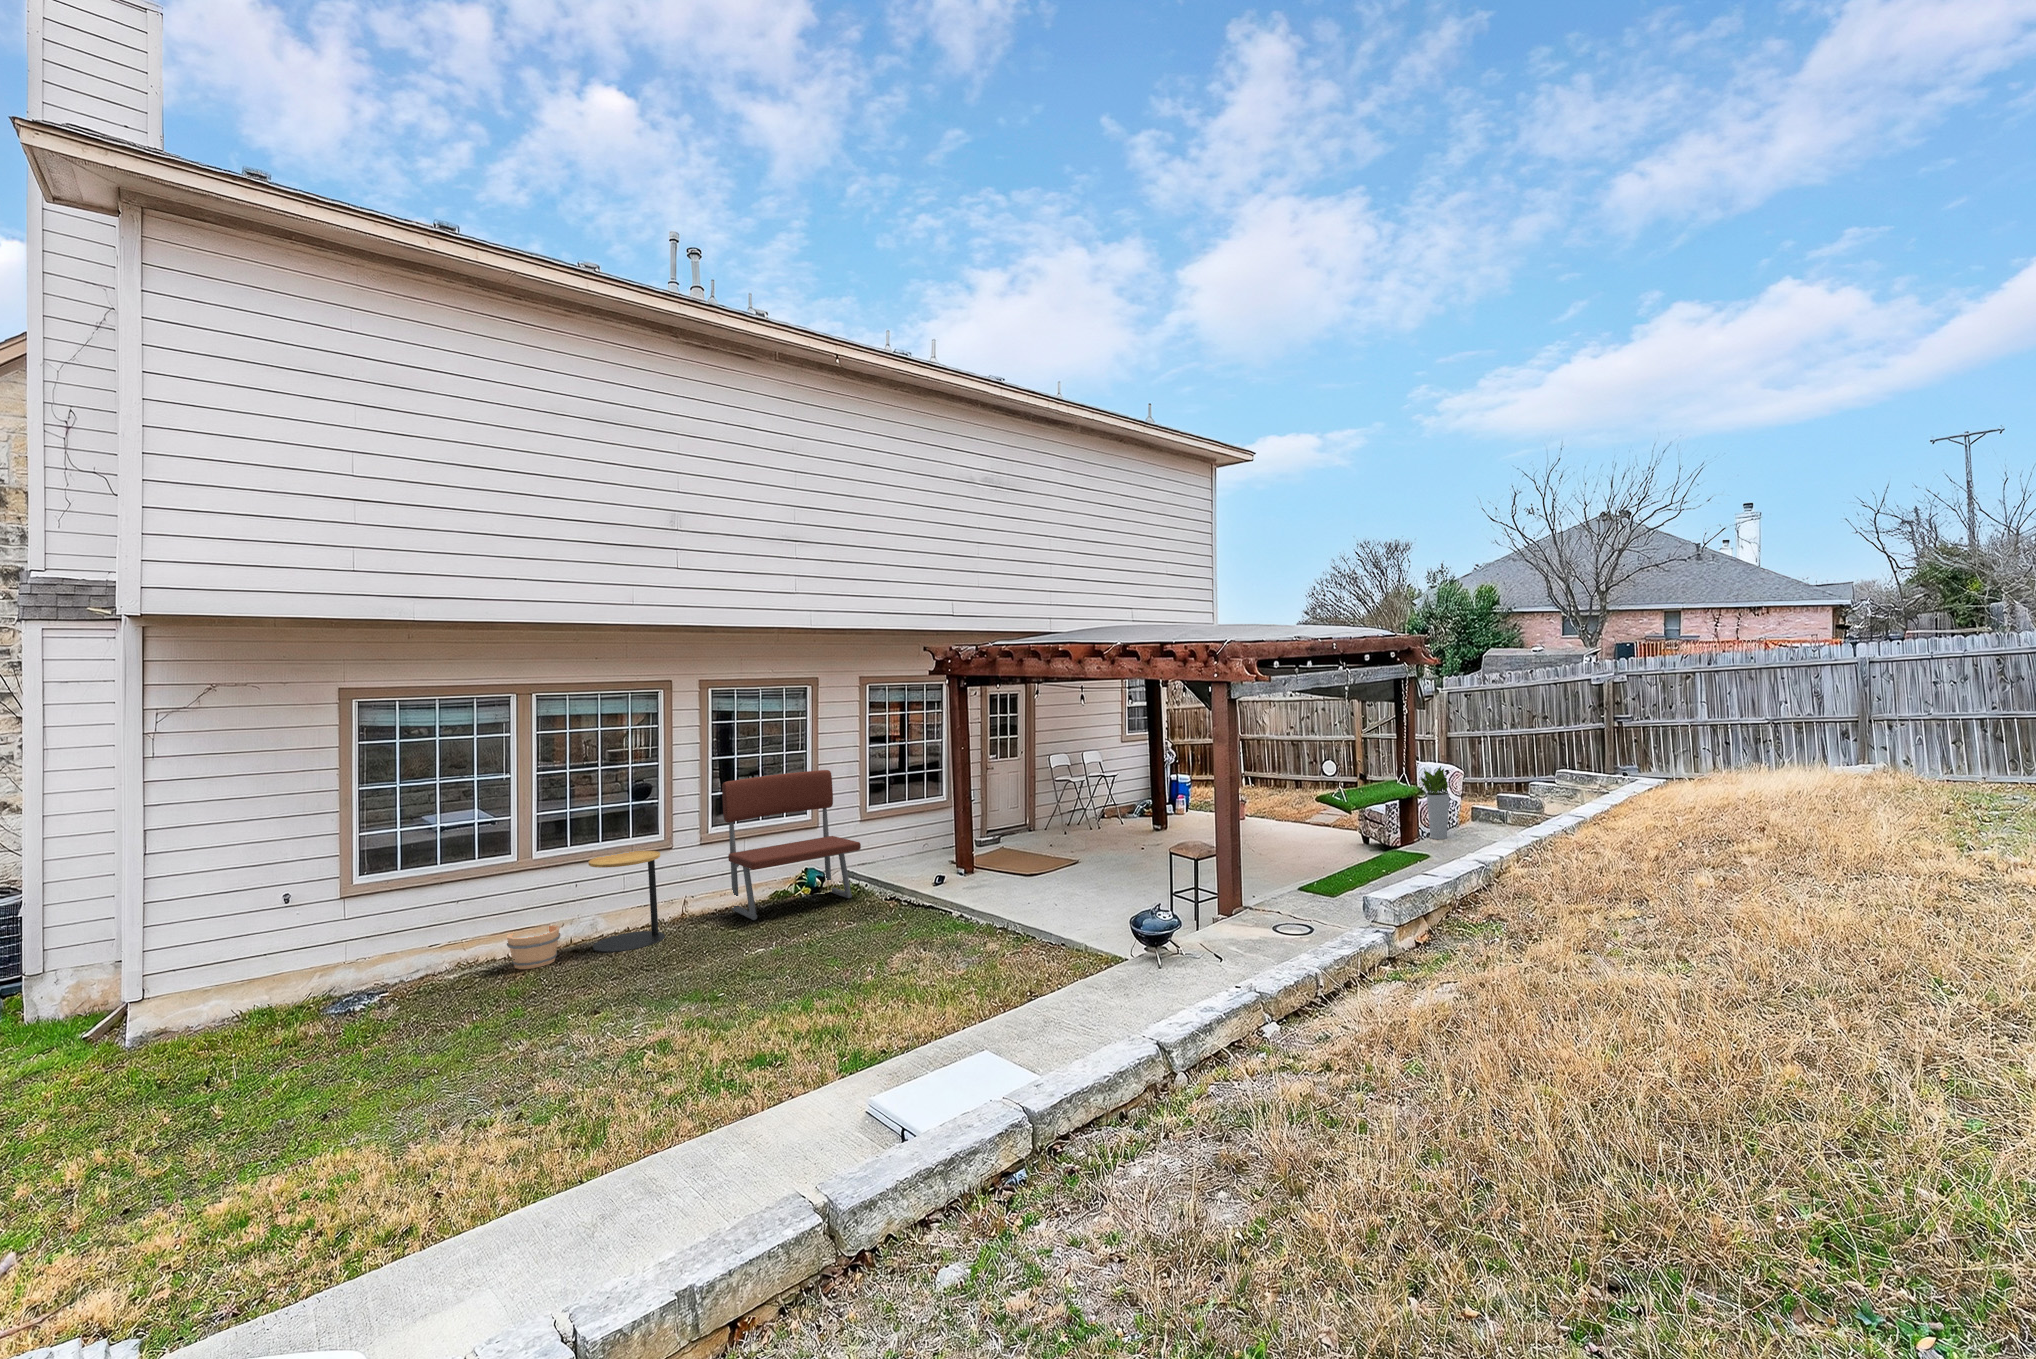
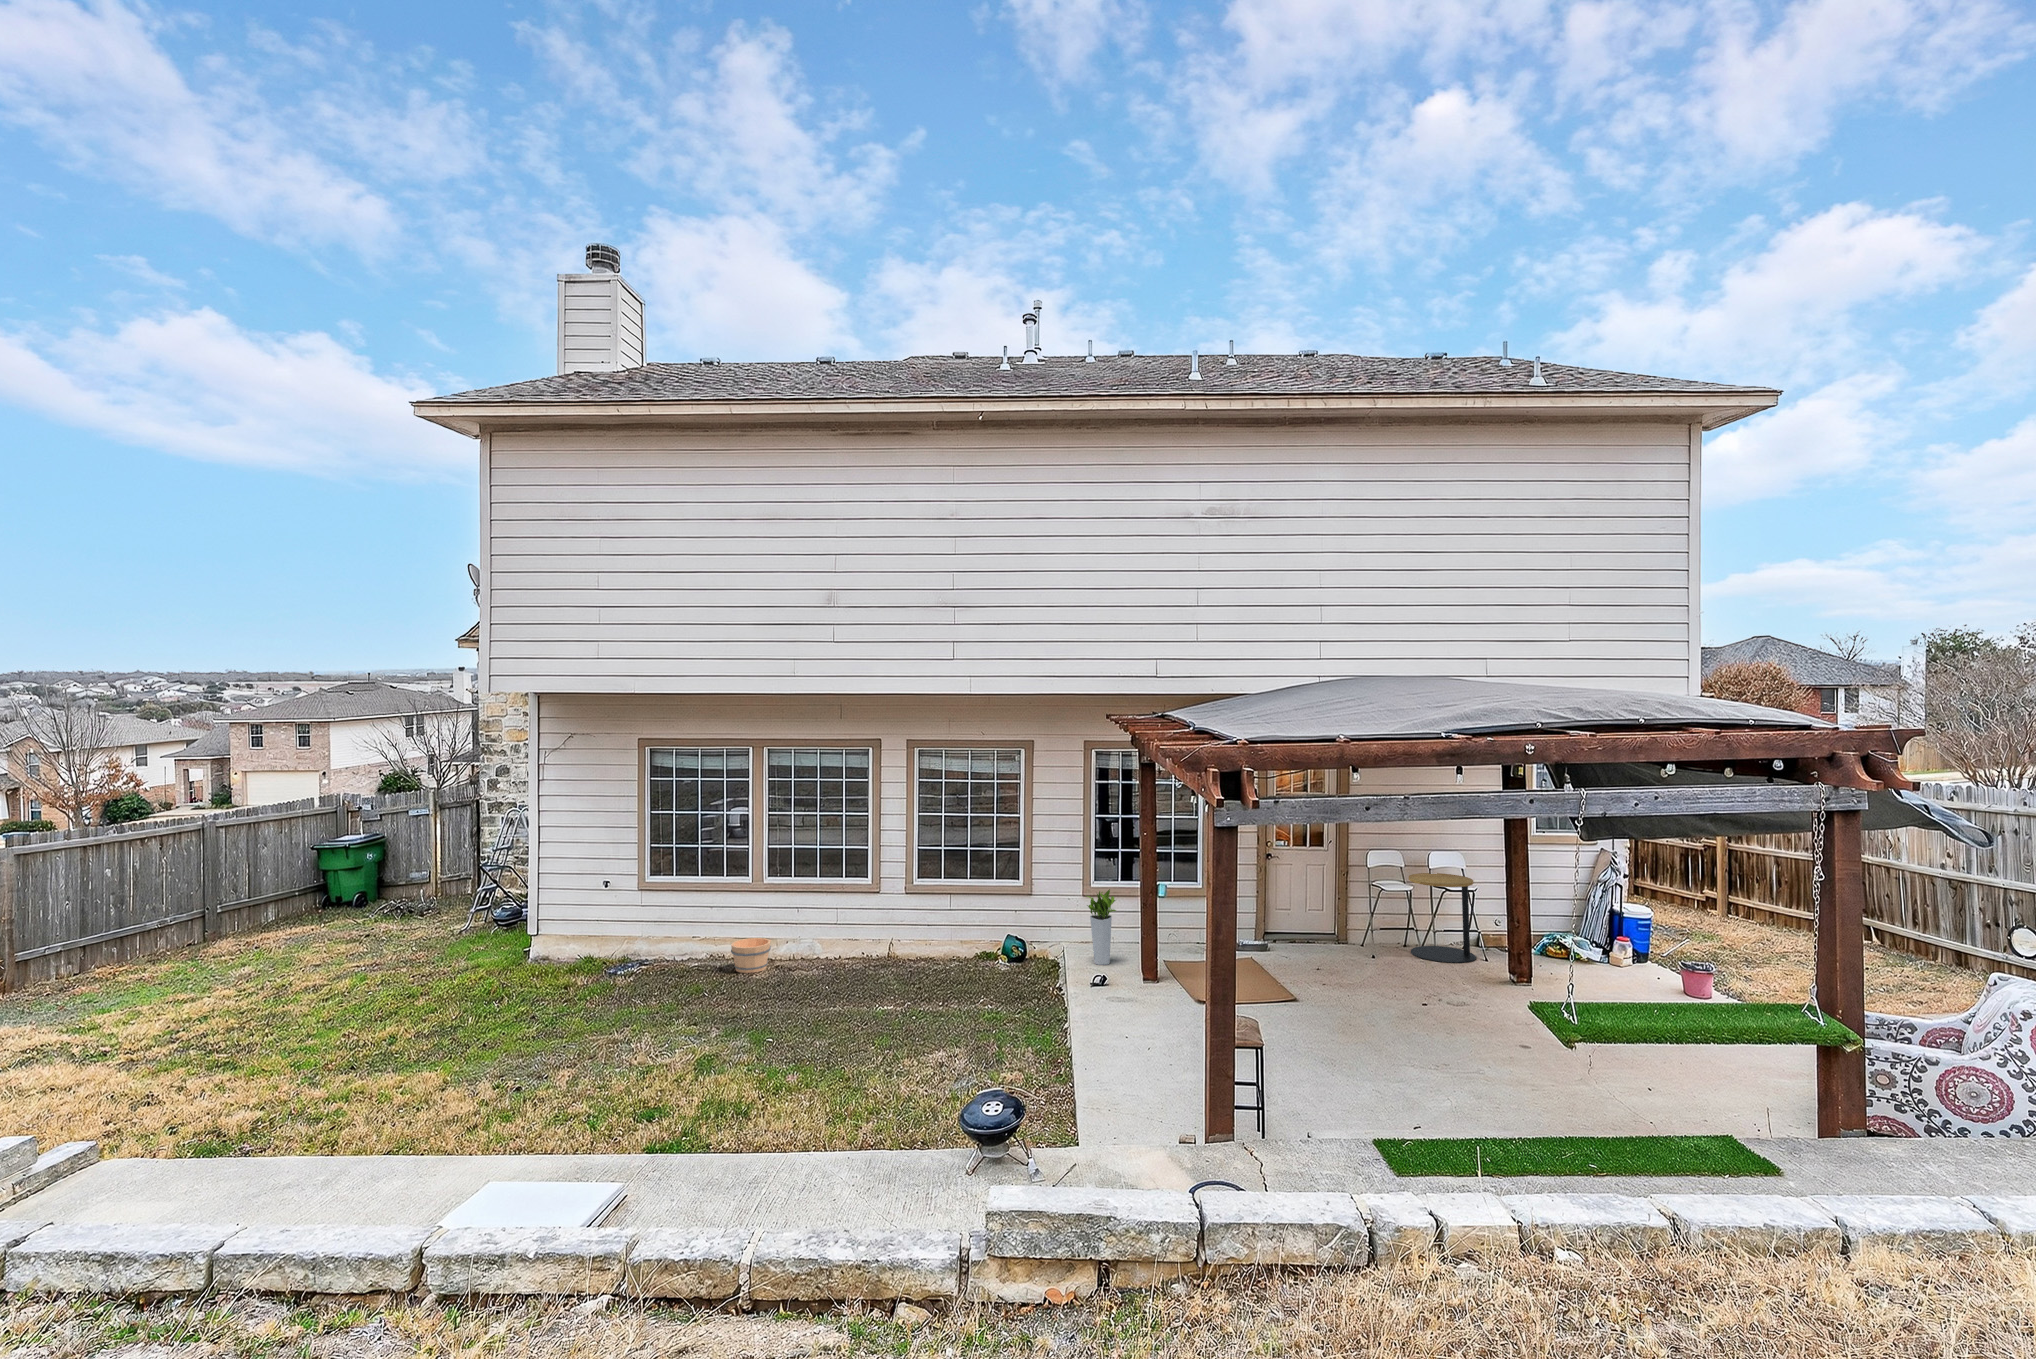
planter: present [1421,766,1449,839] -> present [1087,889,1116,965]
bench: present [722,770,861,920] -> none [908,836,1029,977]
side table: present [588,851,665,953] -> present [1409,873,1476,963]

